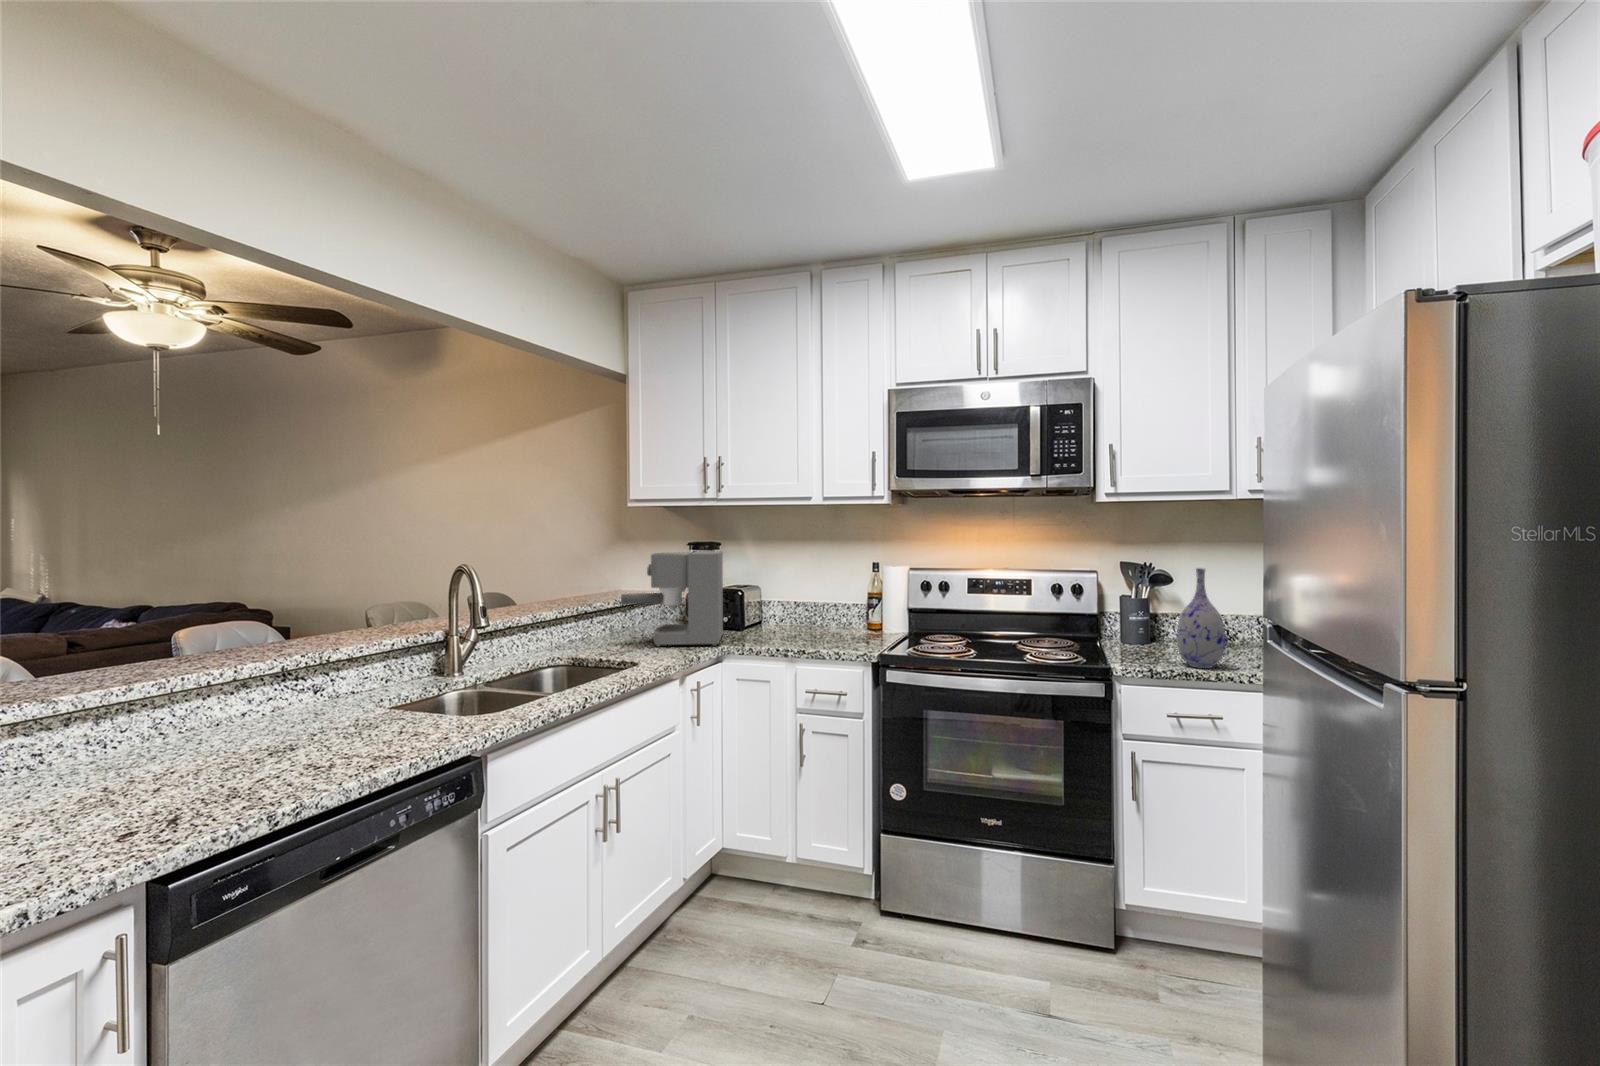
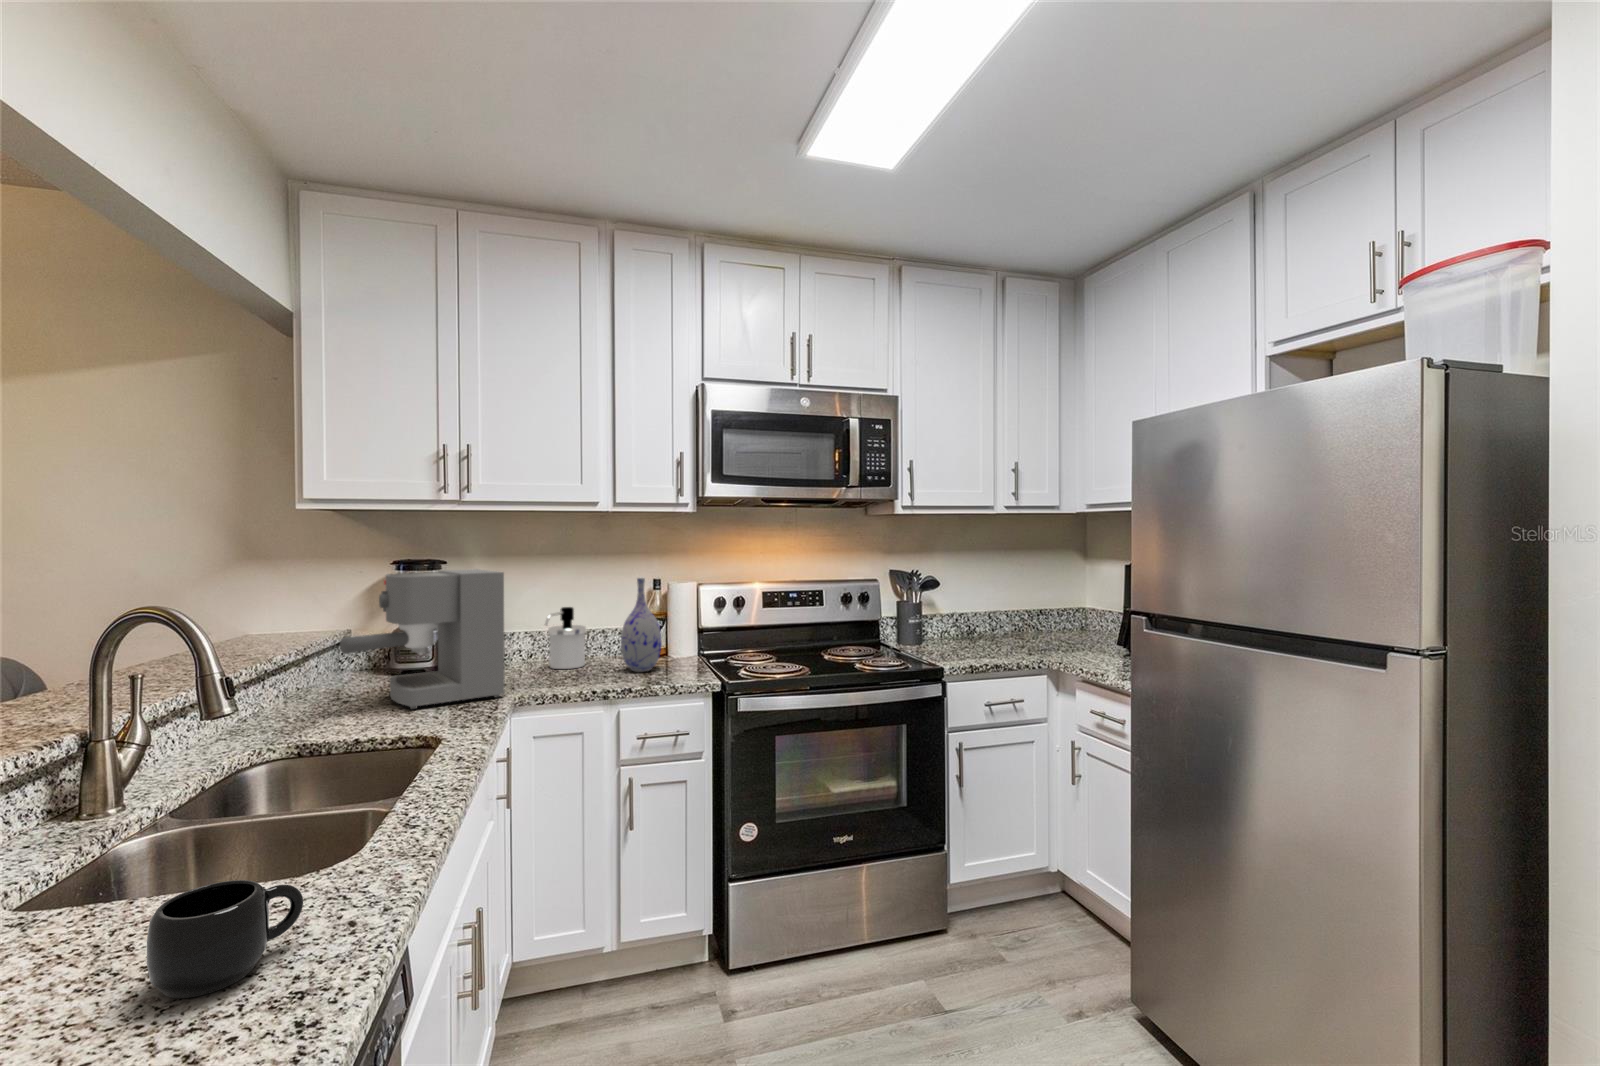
vase: present [1177,568,1226,668] -> present [621,578,662,671]
soap dispenser: none [773,583,813,633] -> present [545,607,586,669]
mug: none [345,701,418,749] -> present [147,880,303,998]

